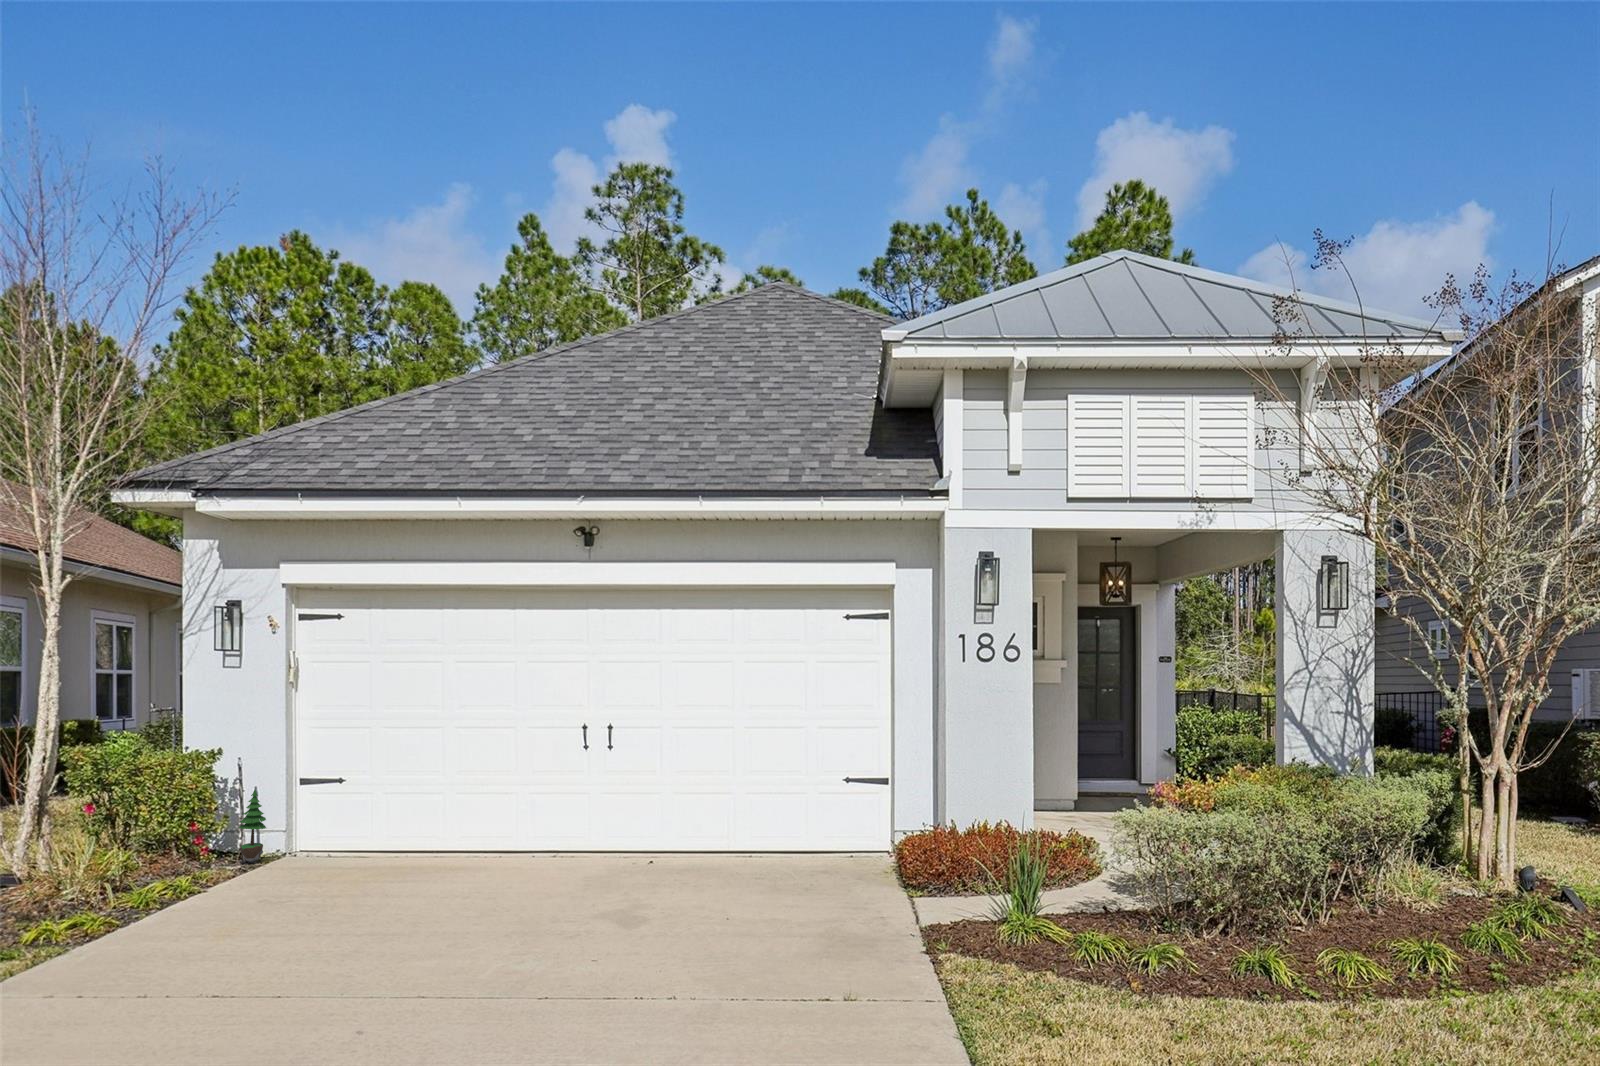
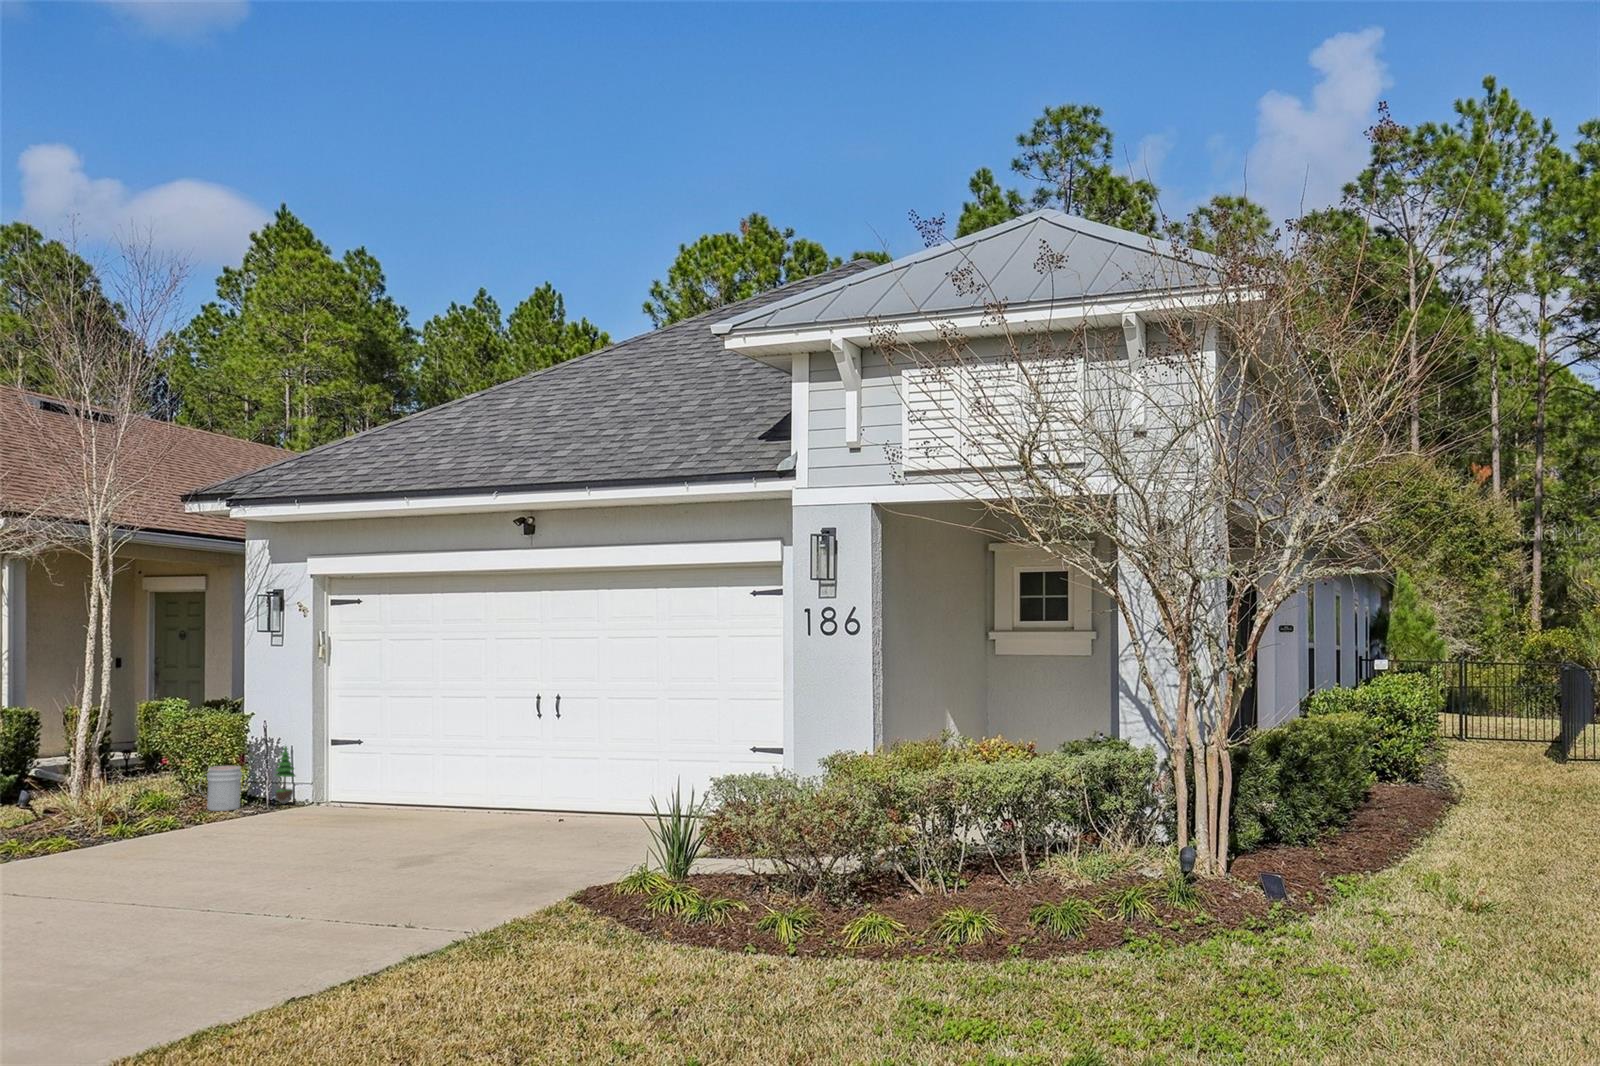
bucket: none [148,819,211,879] -> present [207,766,242,811]

